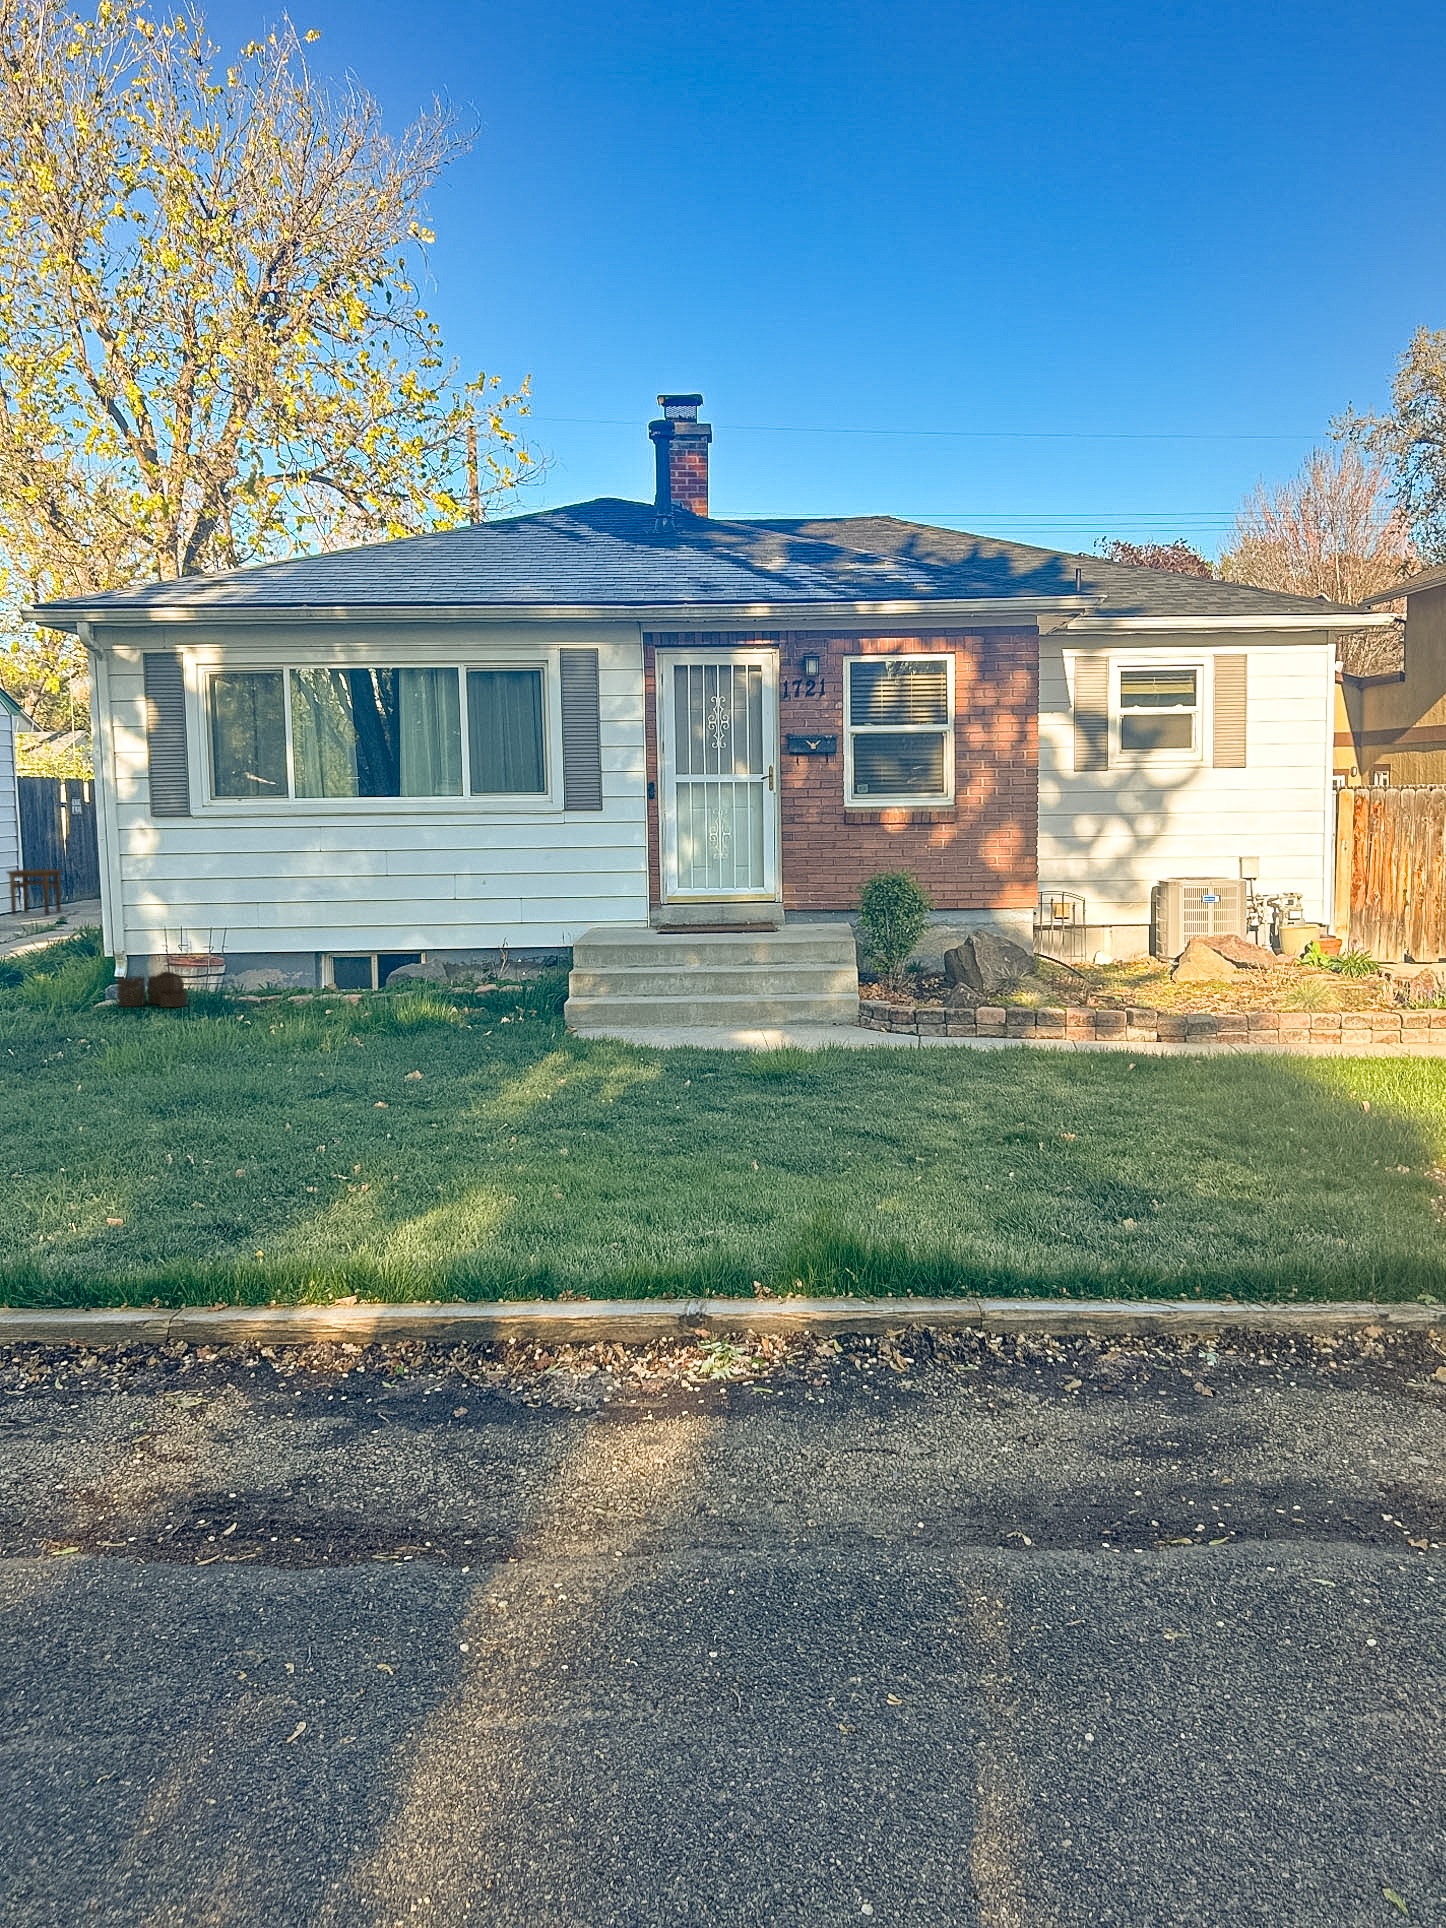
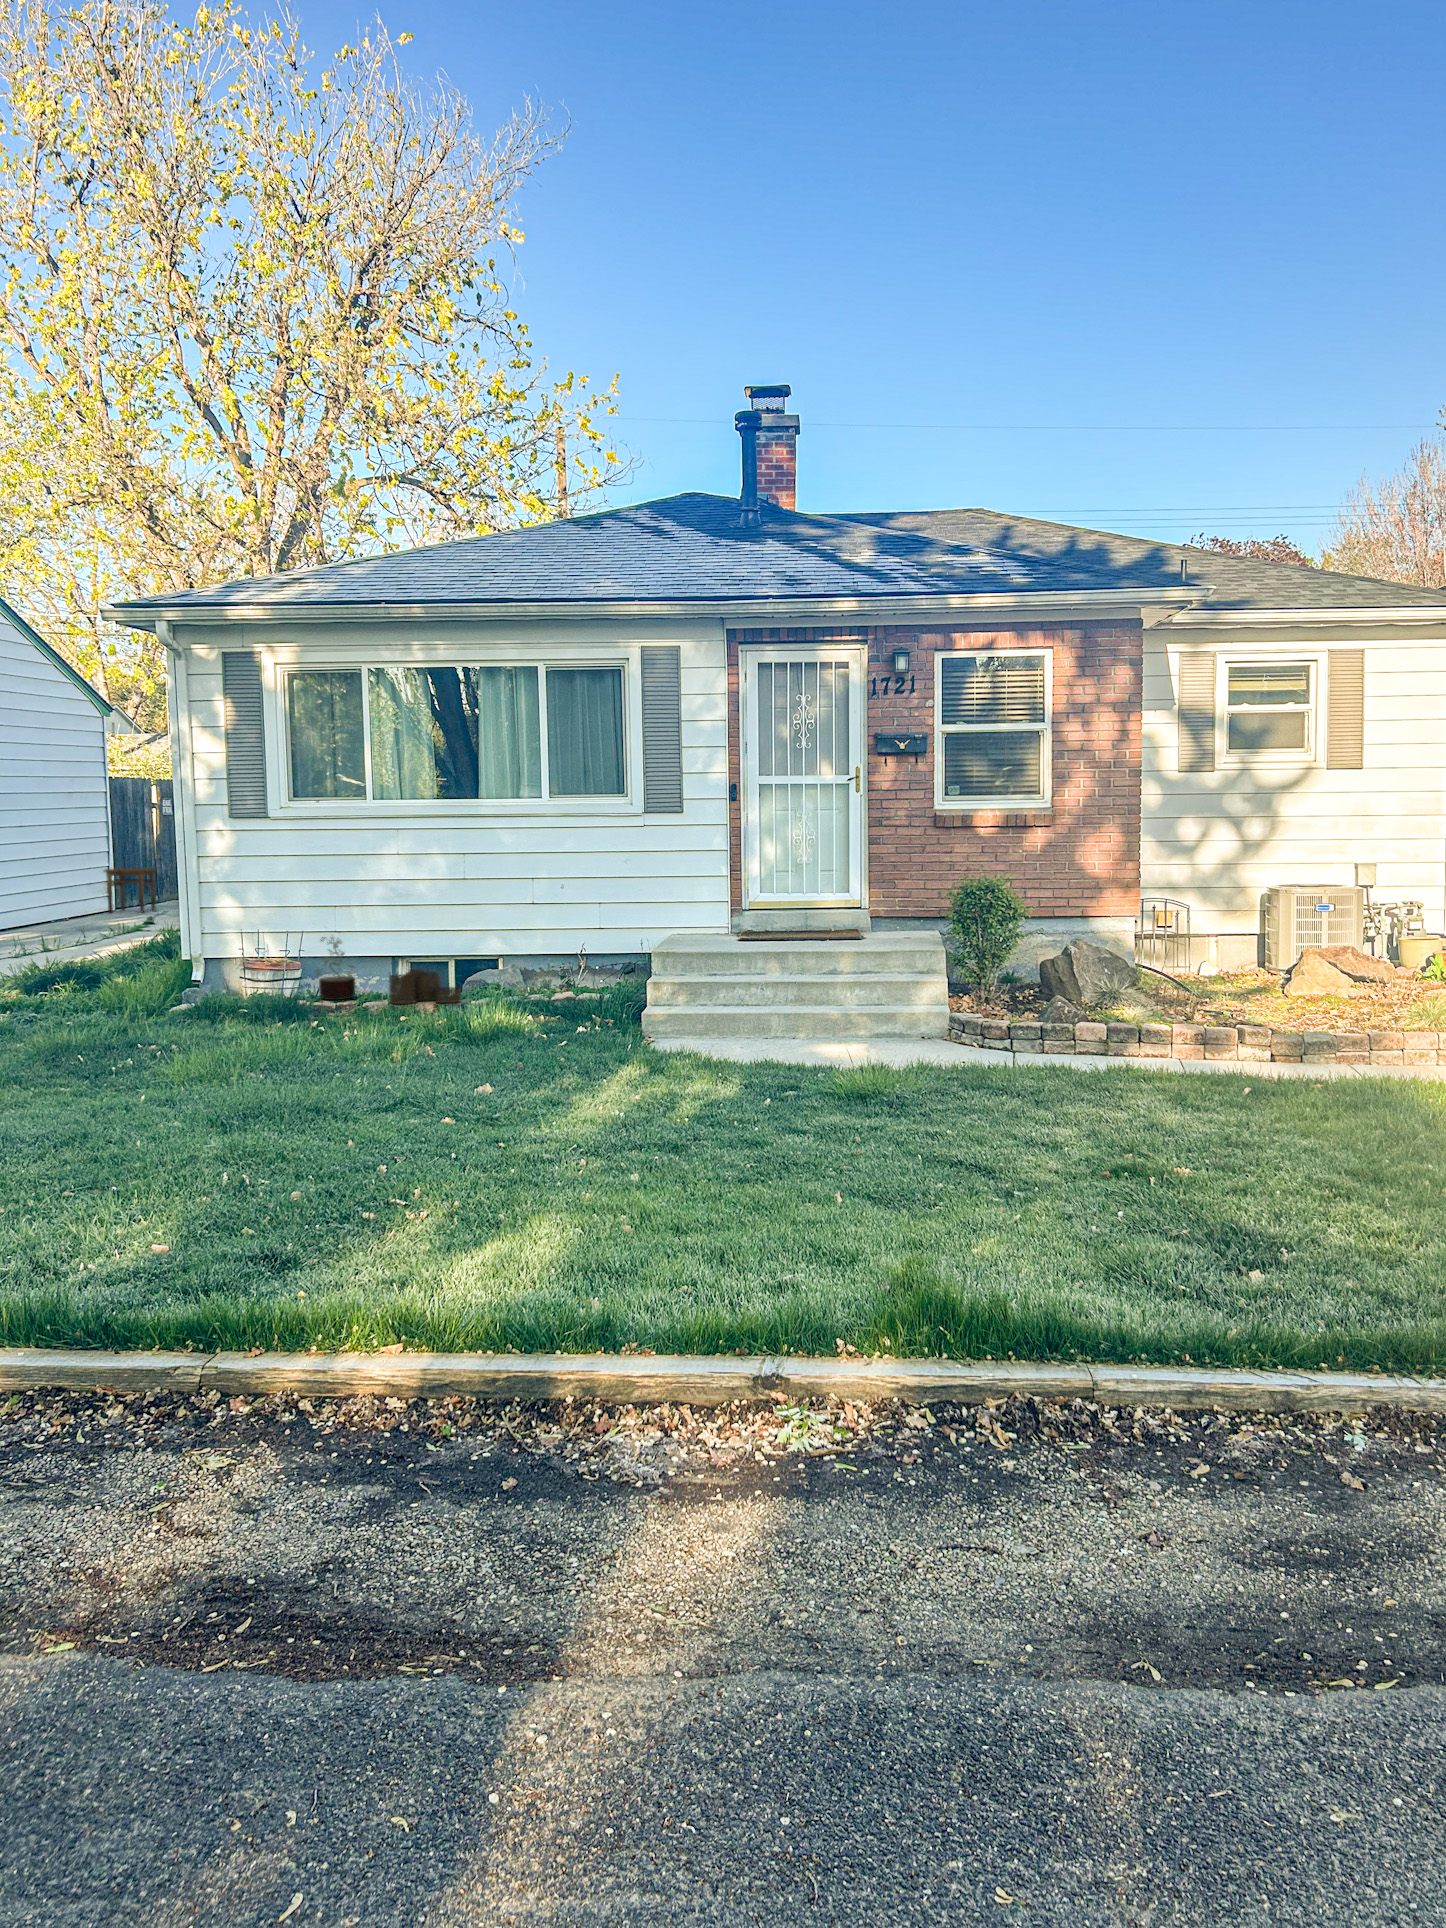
decorative plant: none [237,933,278,998] -> present [317,937,356,1000]
woven basket: present [117,971,187,1007] -> present [389,969,461,1004]

